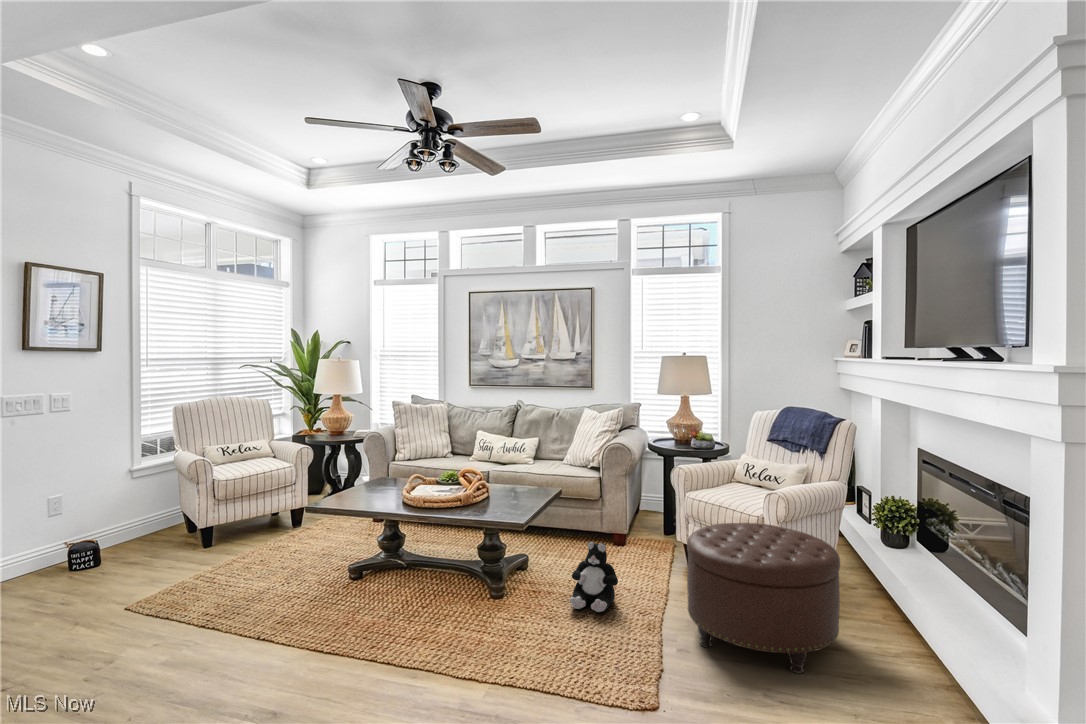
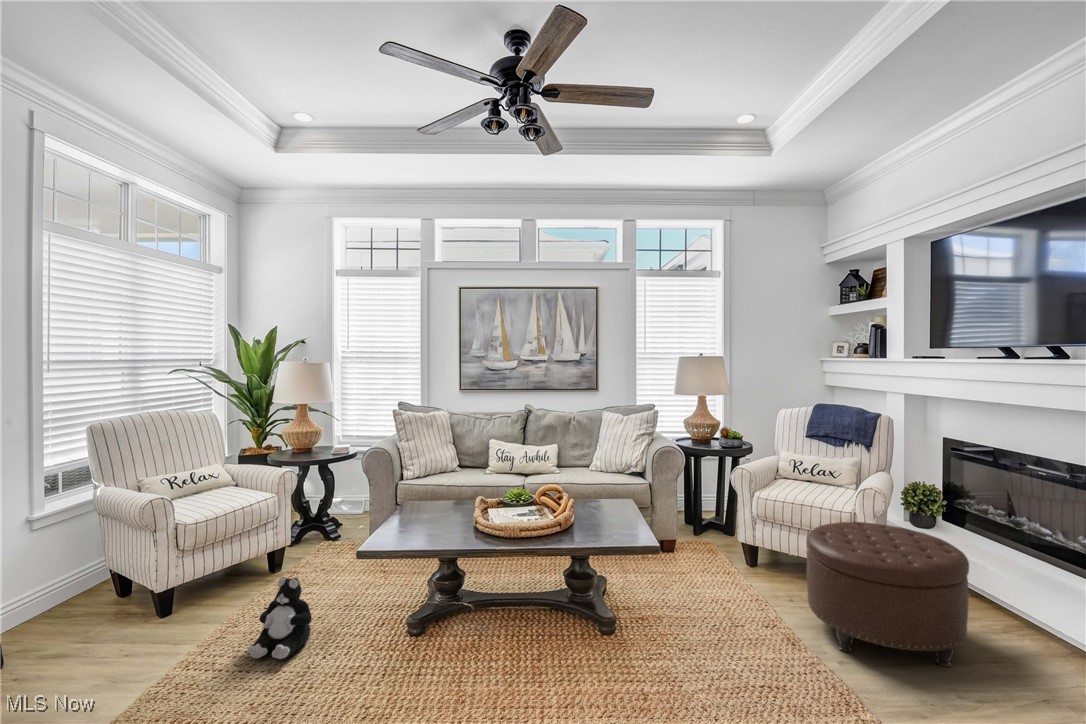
plush toy: present [570,542,618,612] -> present [247,577,312,659]

